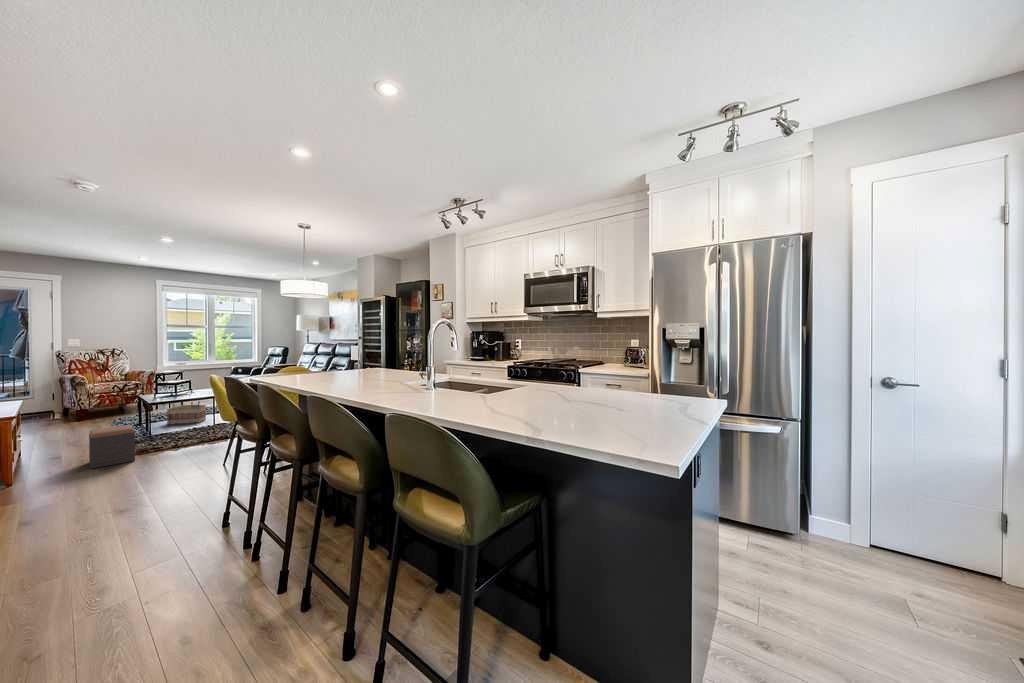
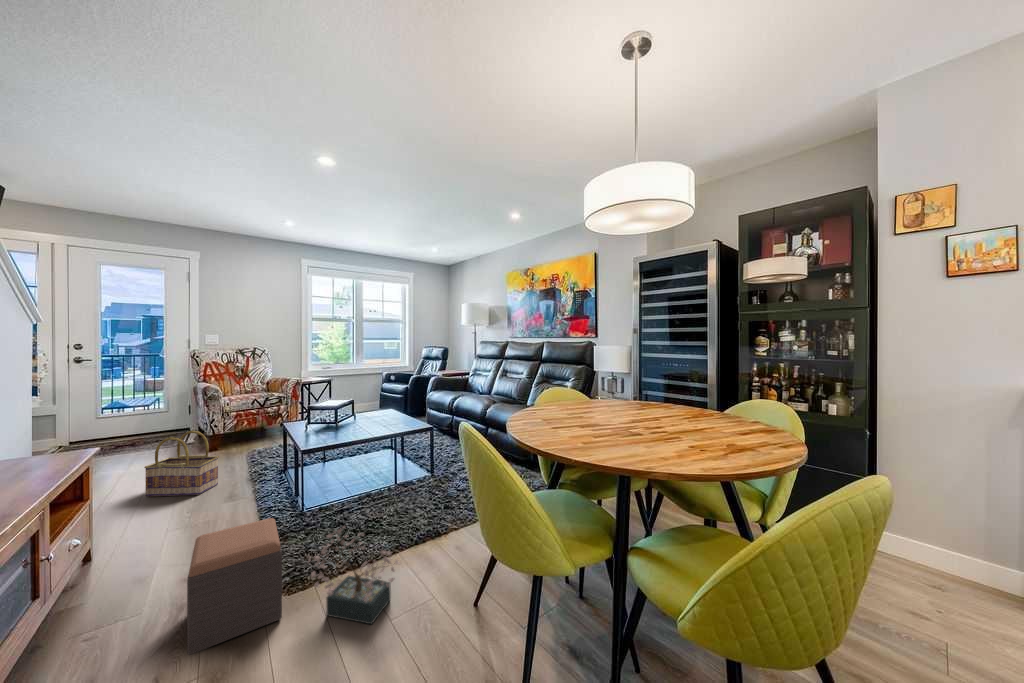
basket: present [167,392,206,425] -> present [144,431,219,497]
decorative plant: none [147,426,196,459] -> present [311,526,400,624]

